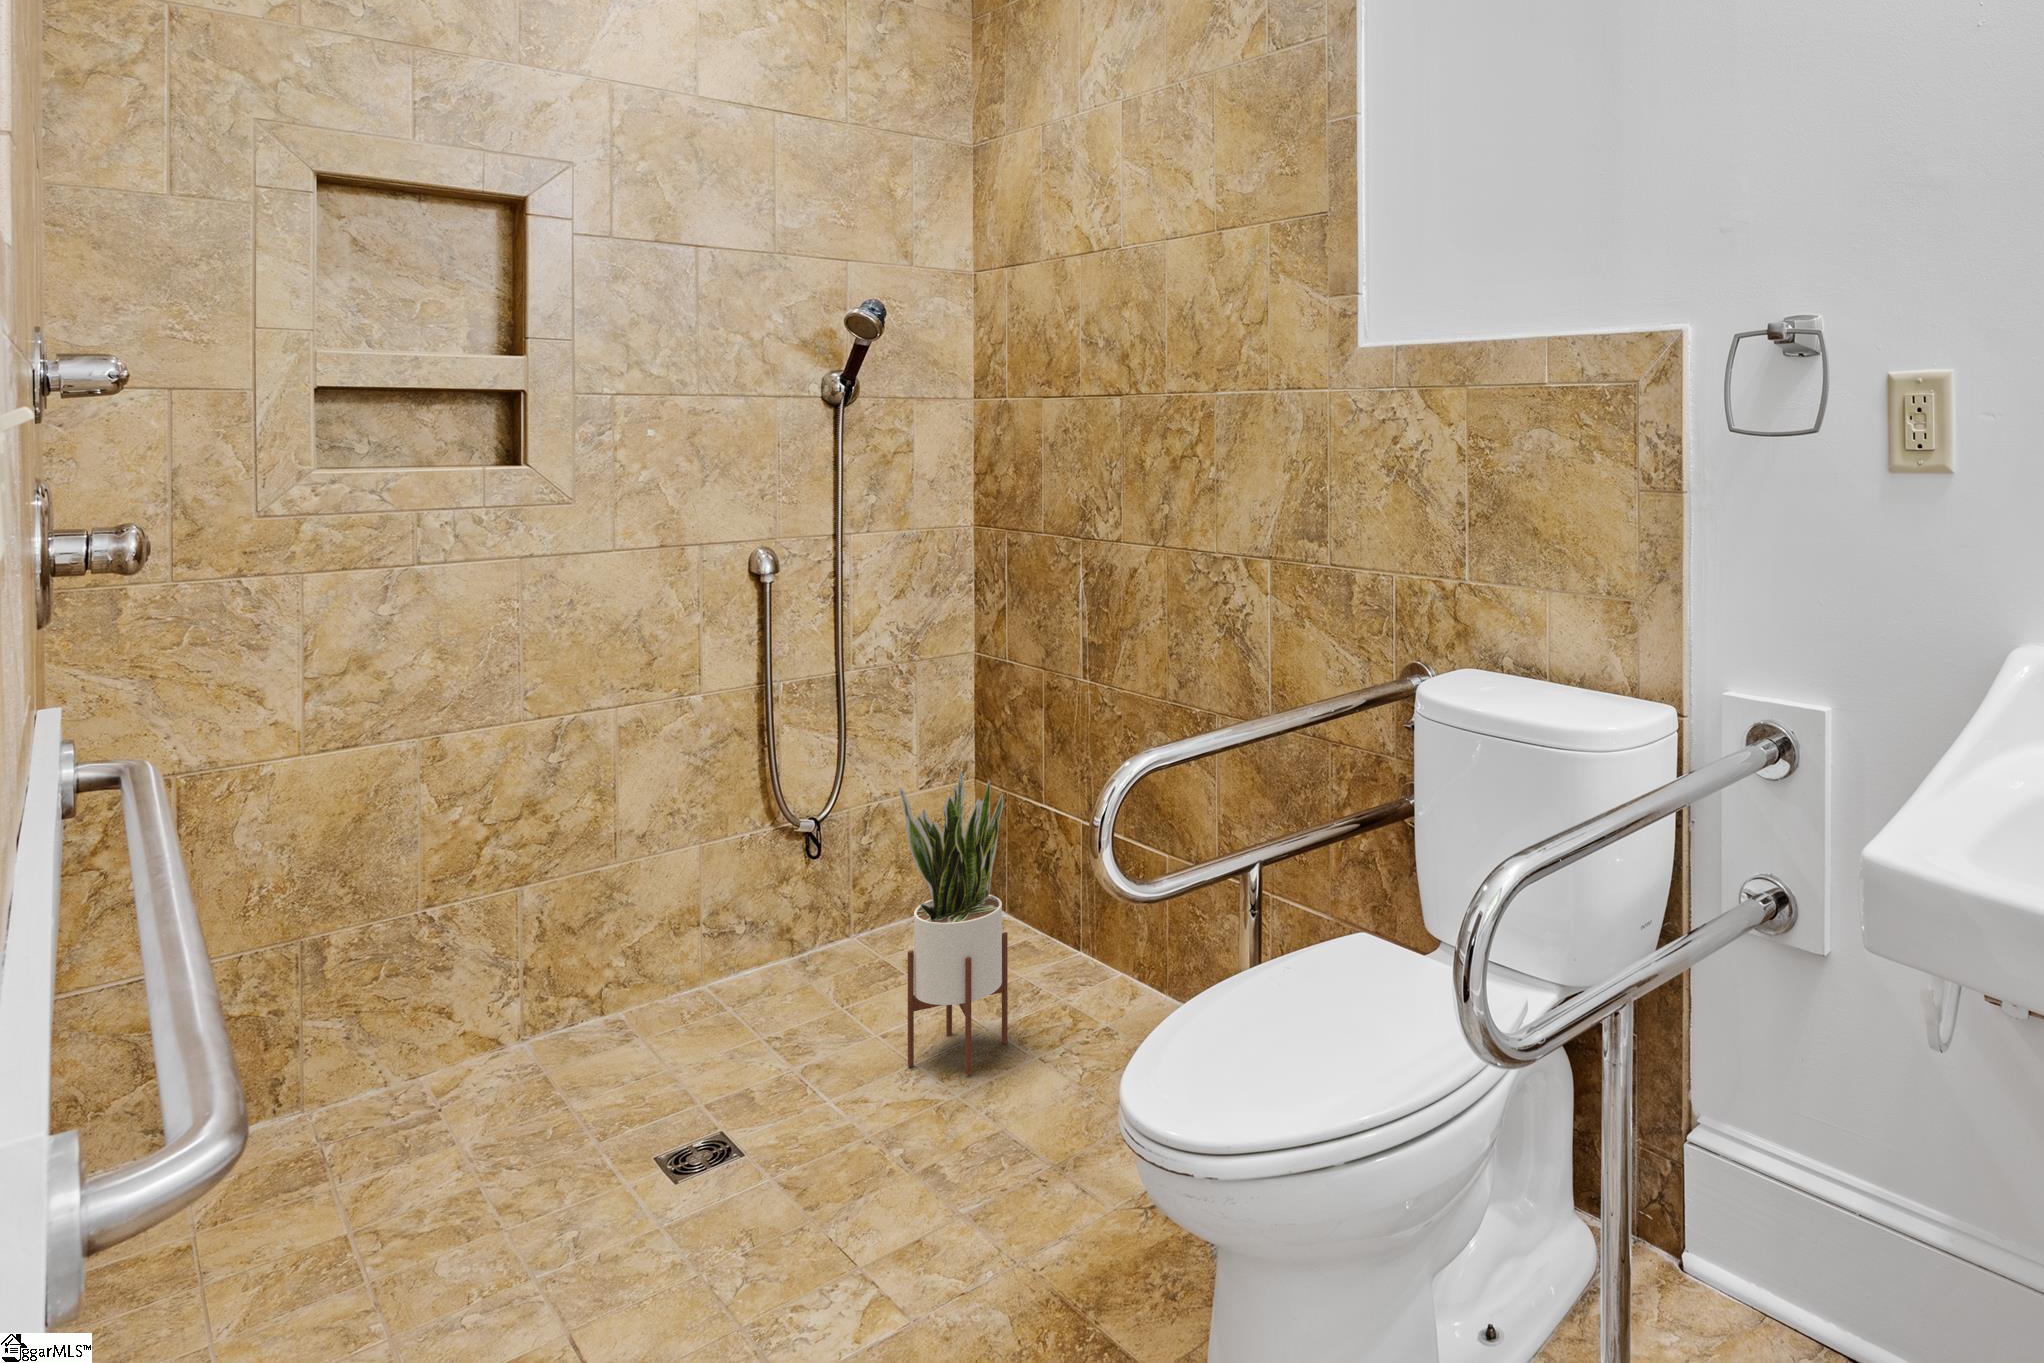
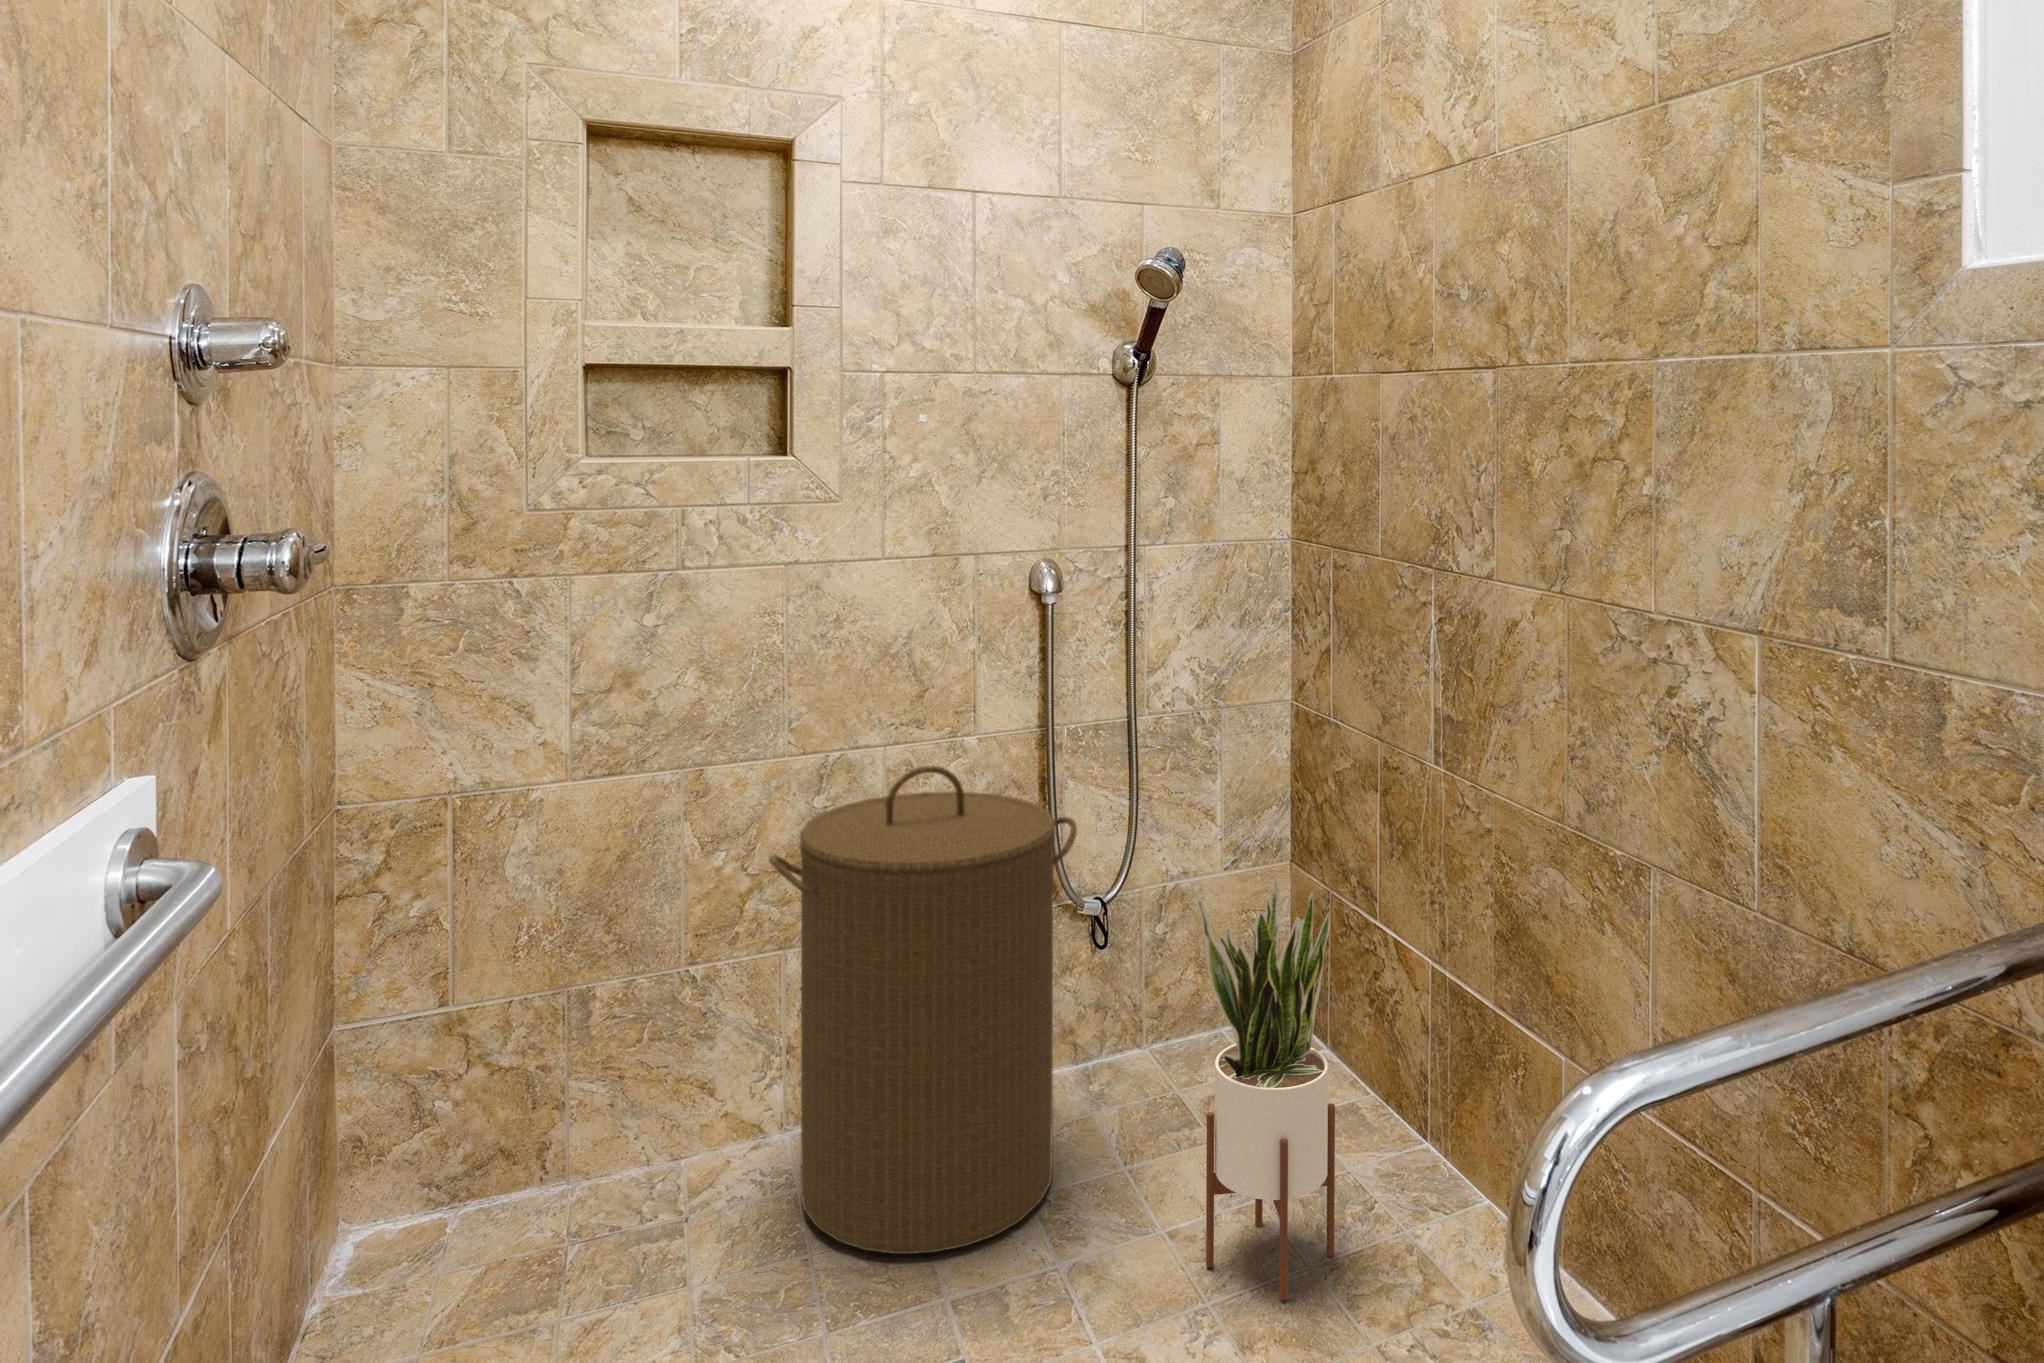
laundry hamper: none [516,714,796,1106] -> present [769,766,1077,1254]

